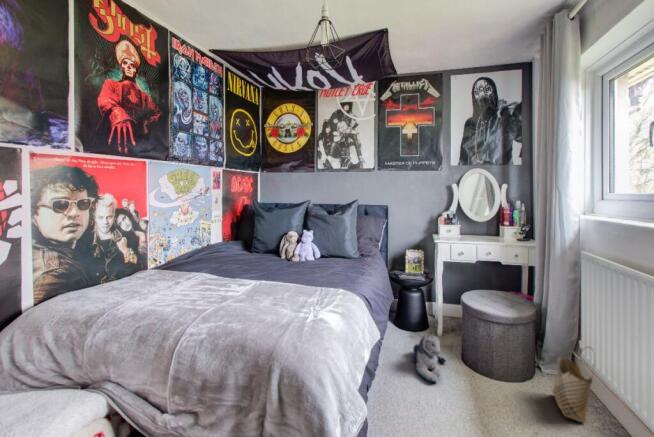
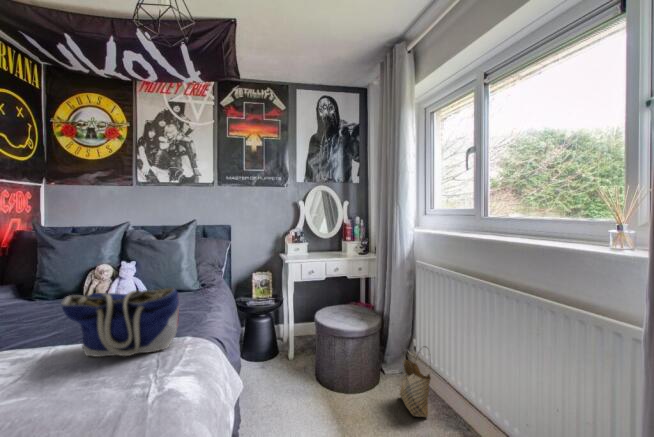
tote bag: none [263,247,334,294] -> present [61,288,179,357]
plush toy: present [412,335,446,382] -> none [269,365,306,420]

